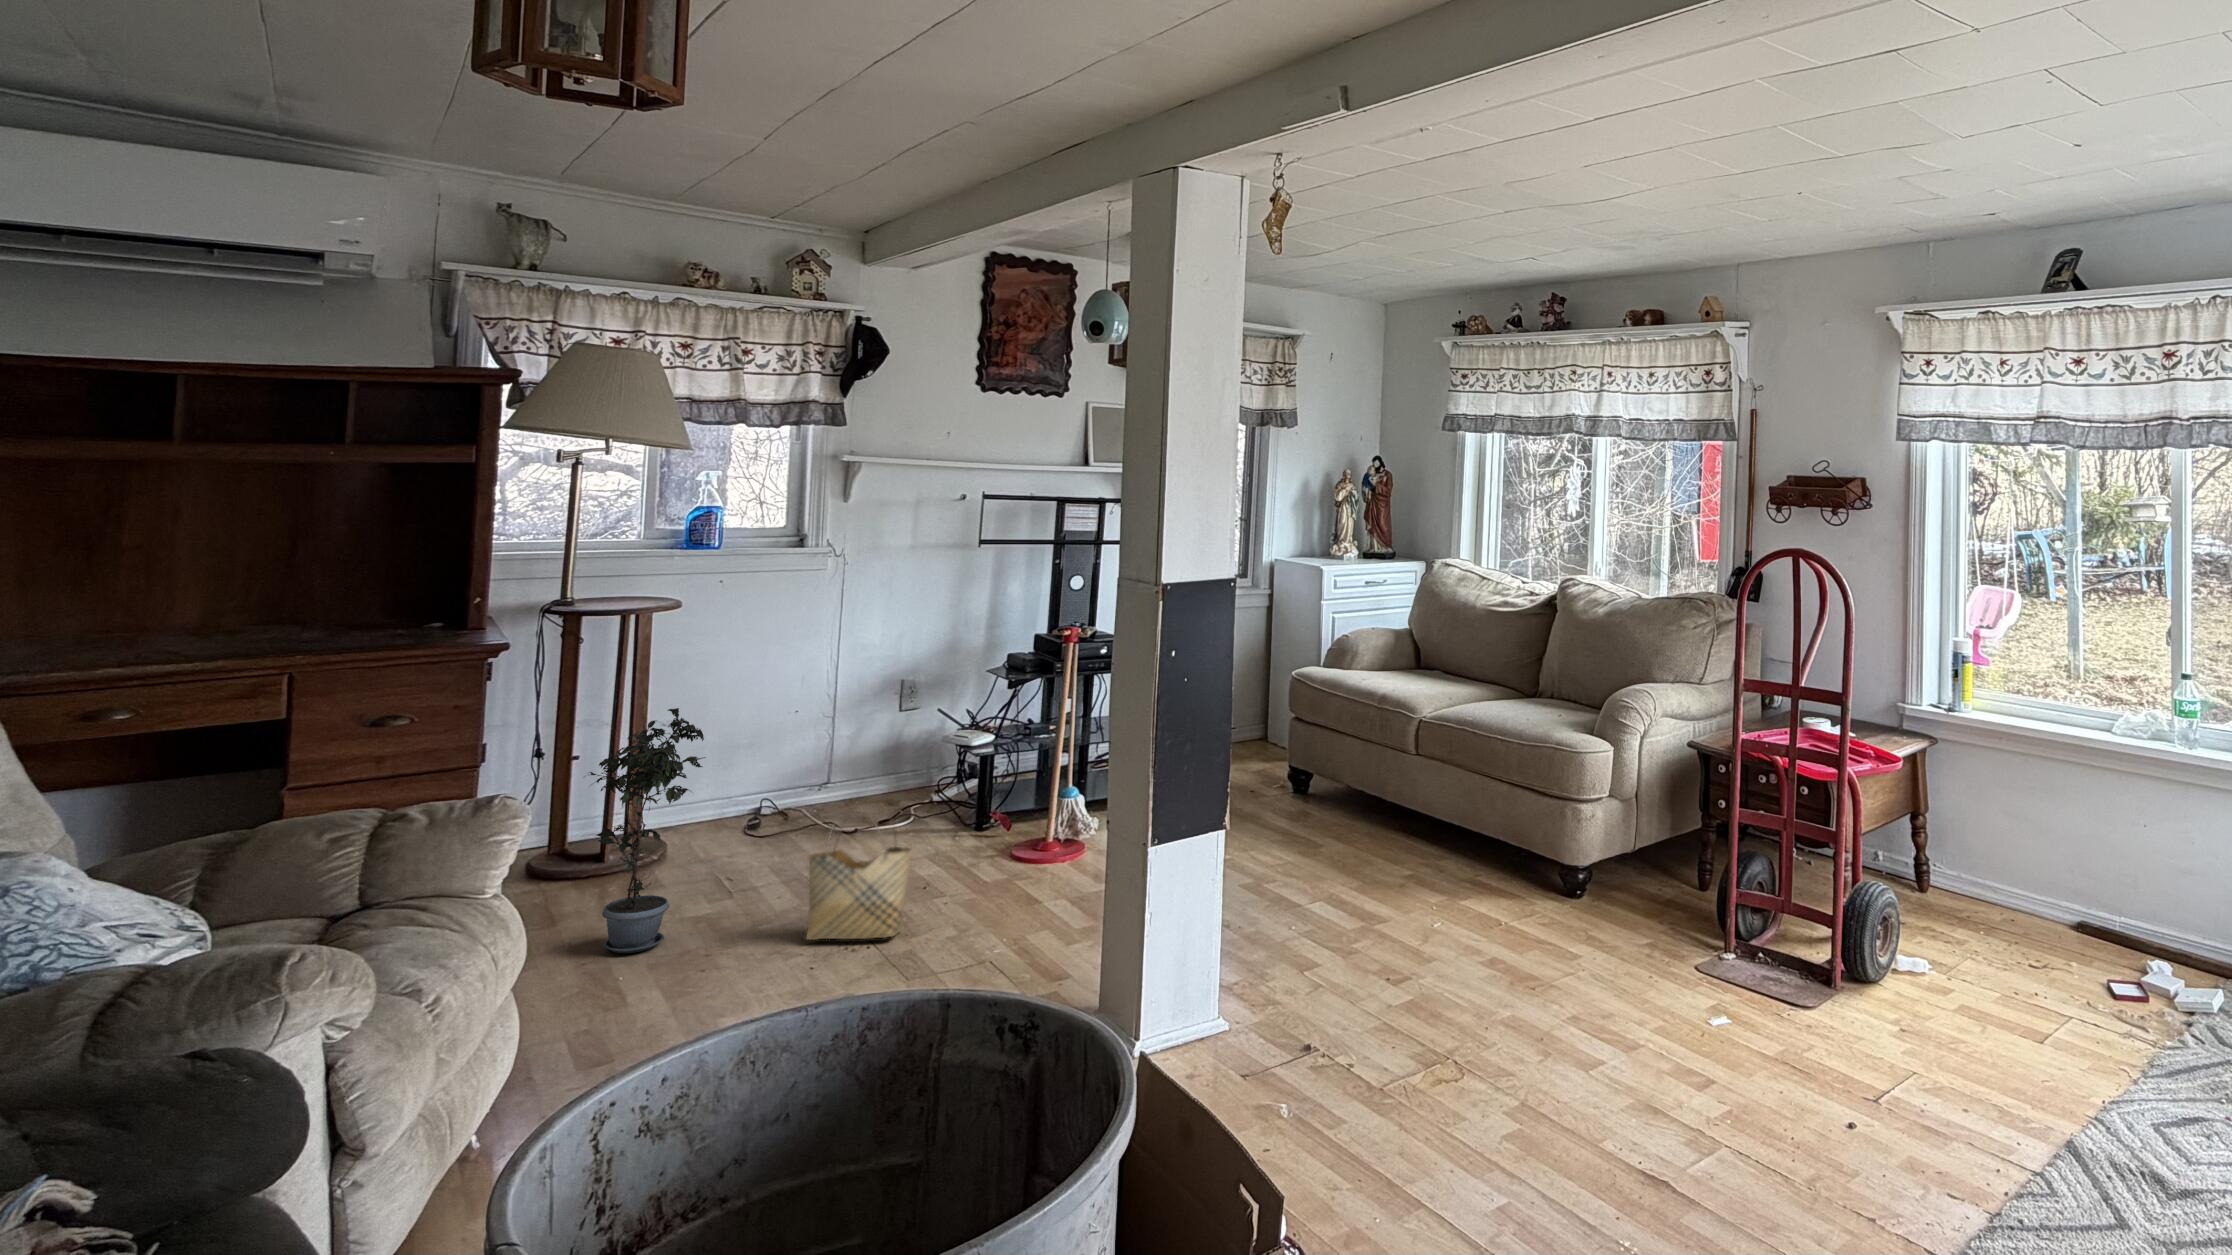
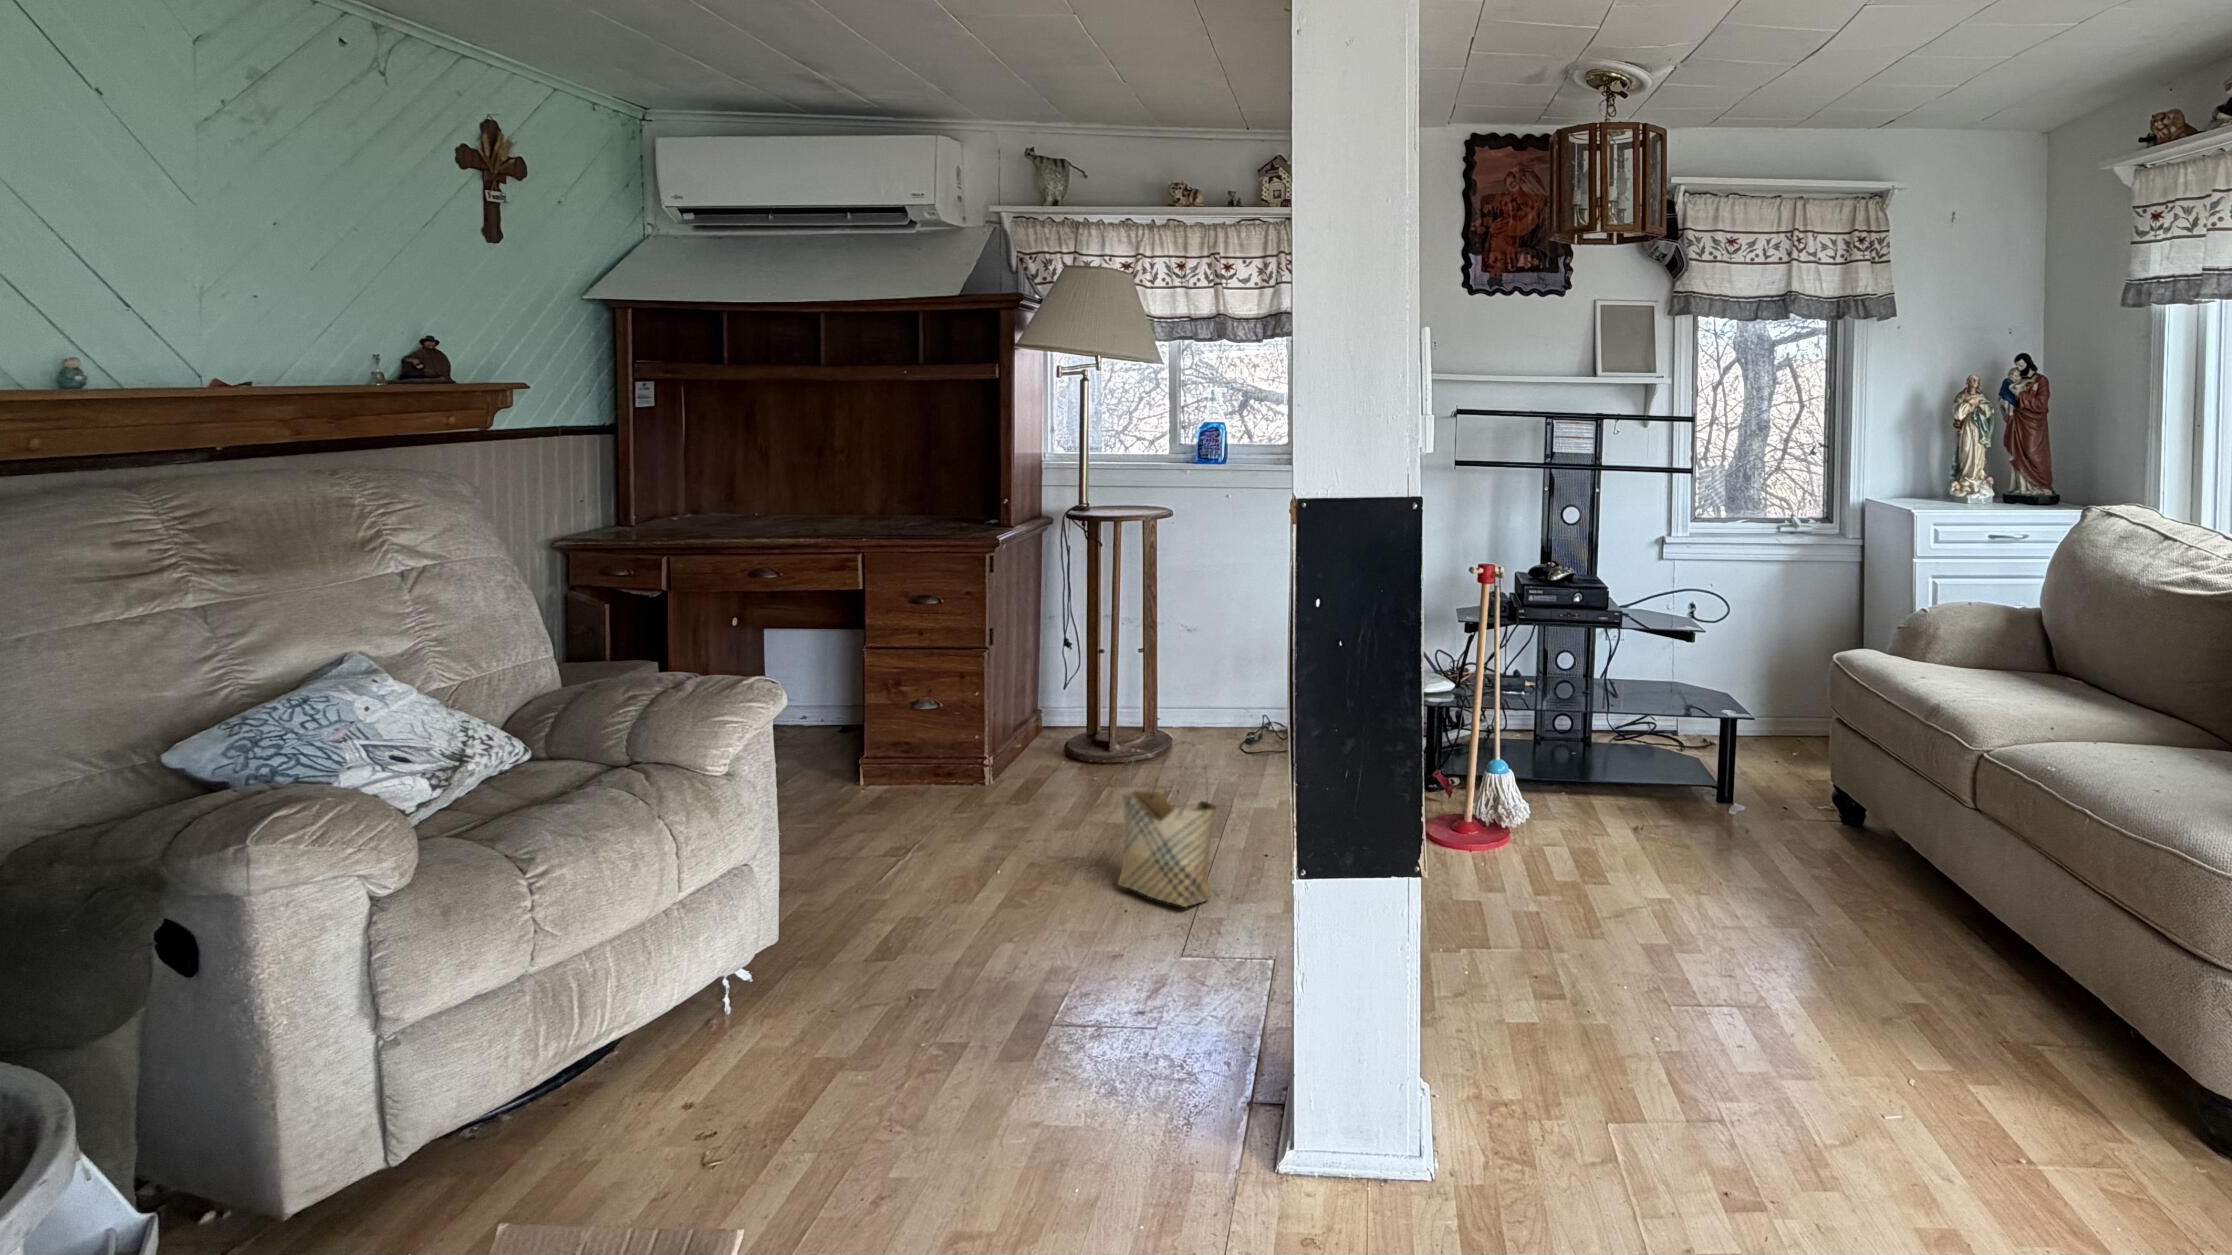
potted plant: present [590,708,705,953] -> none [955,615,1061,856]

